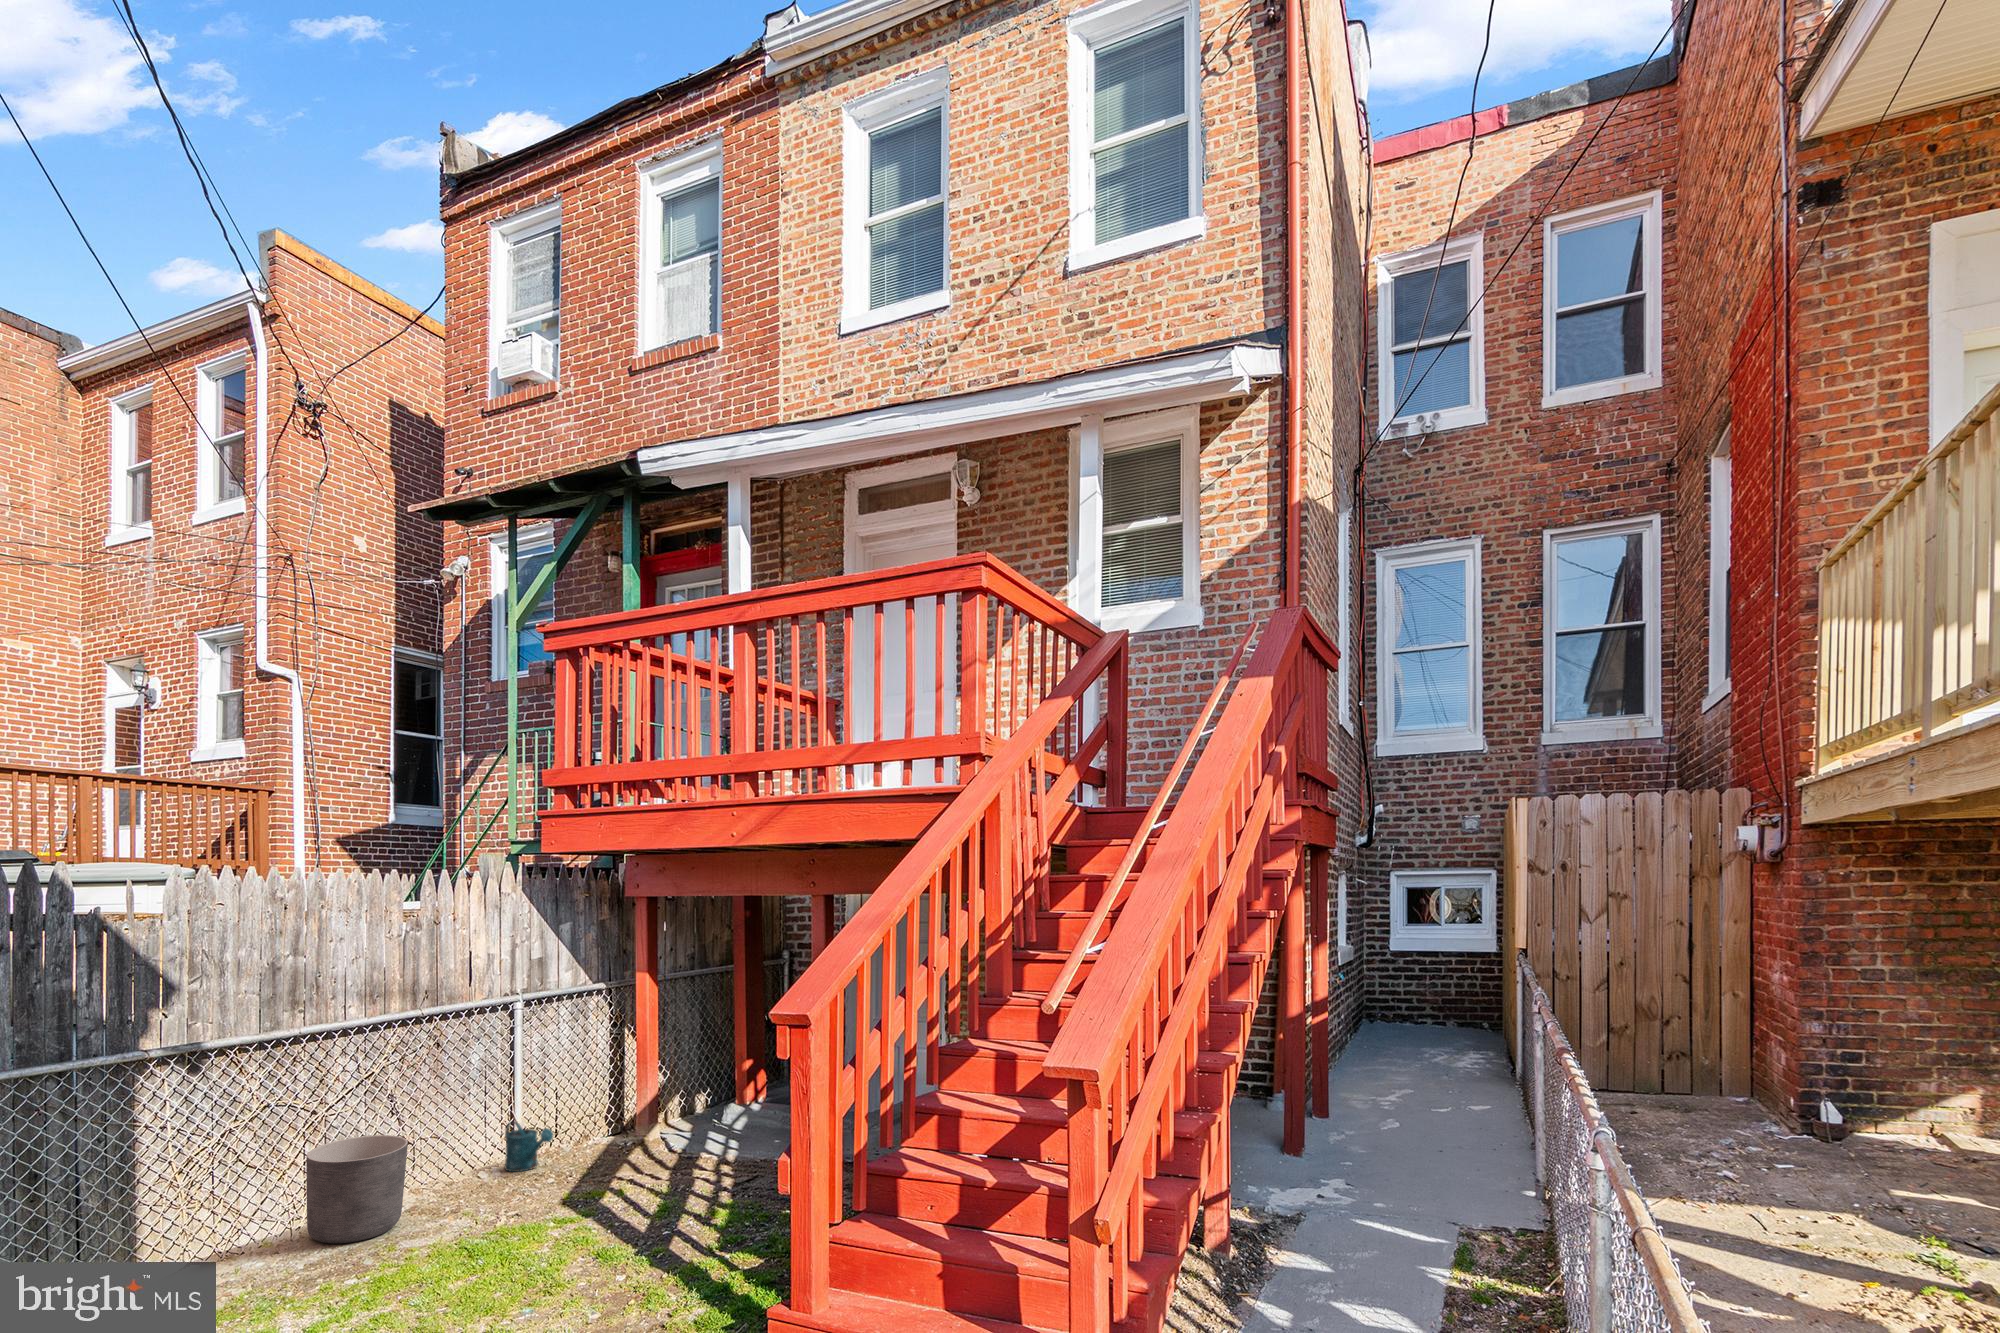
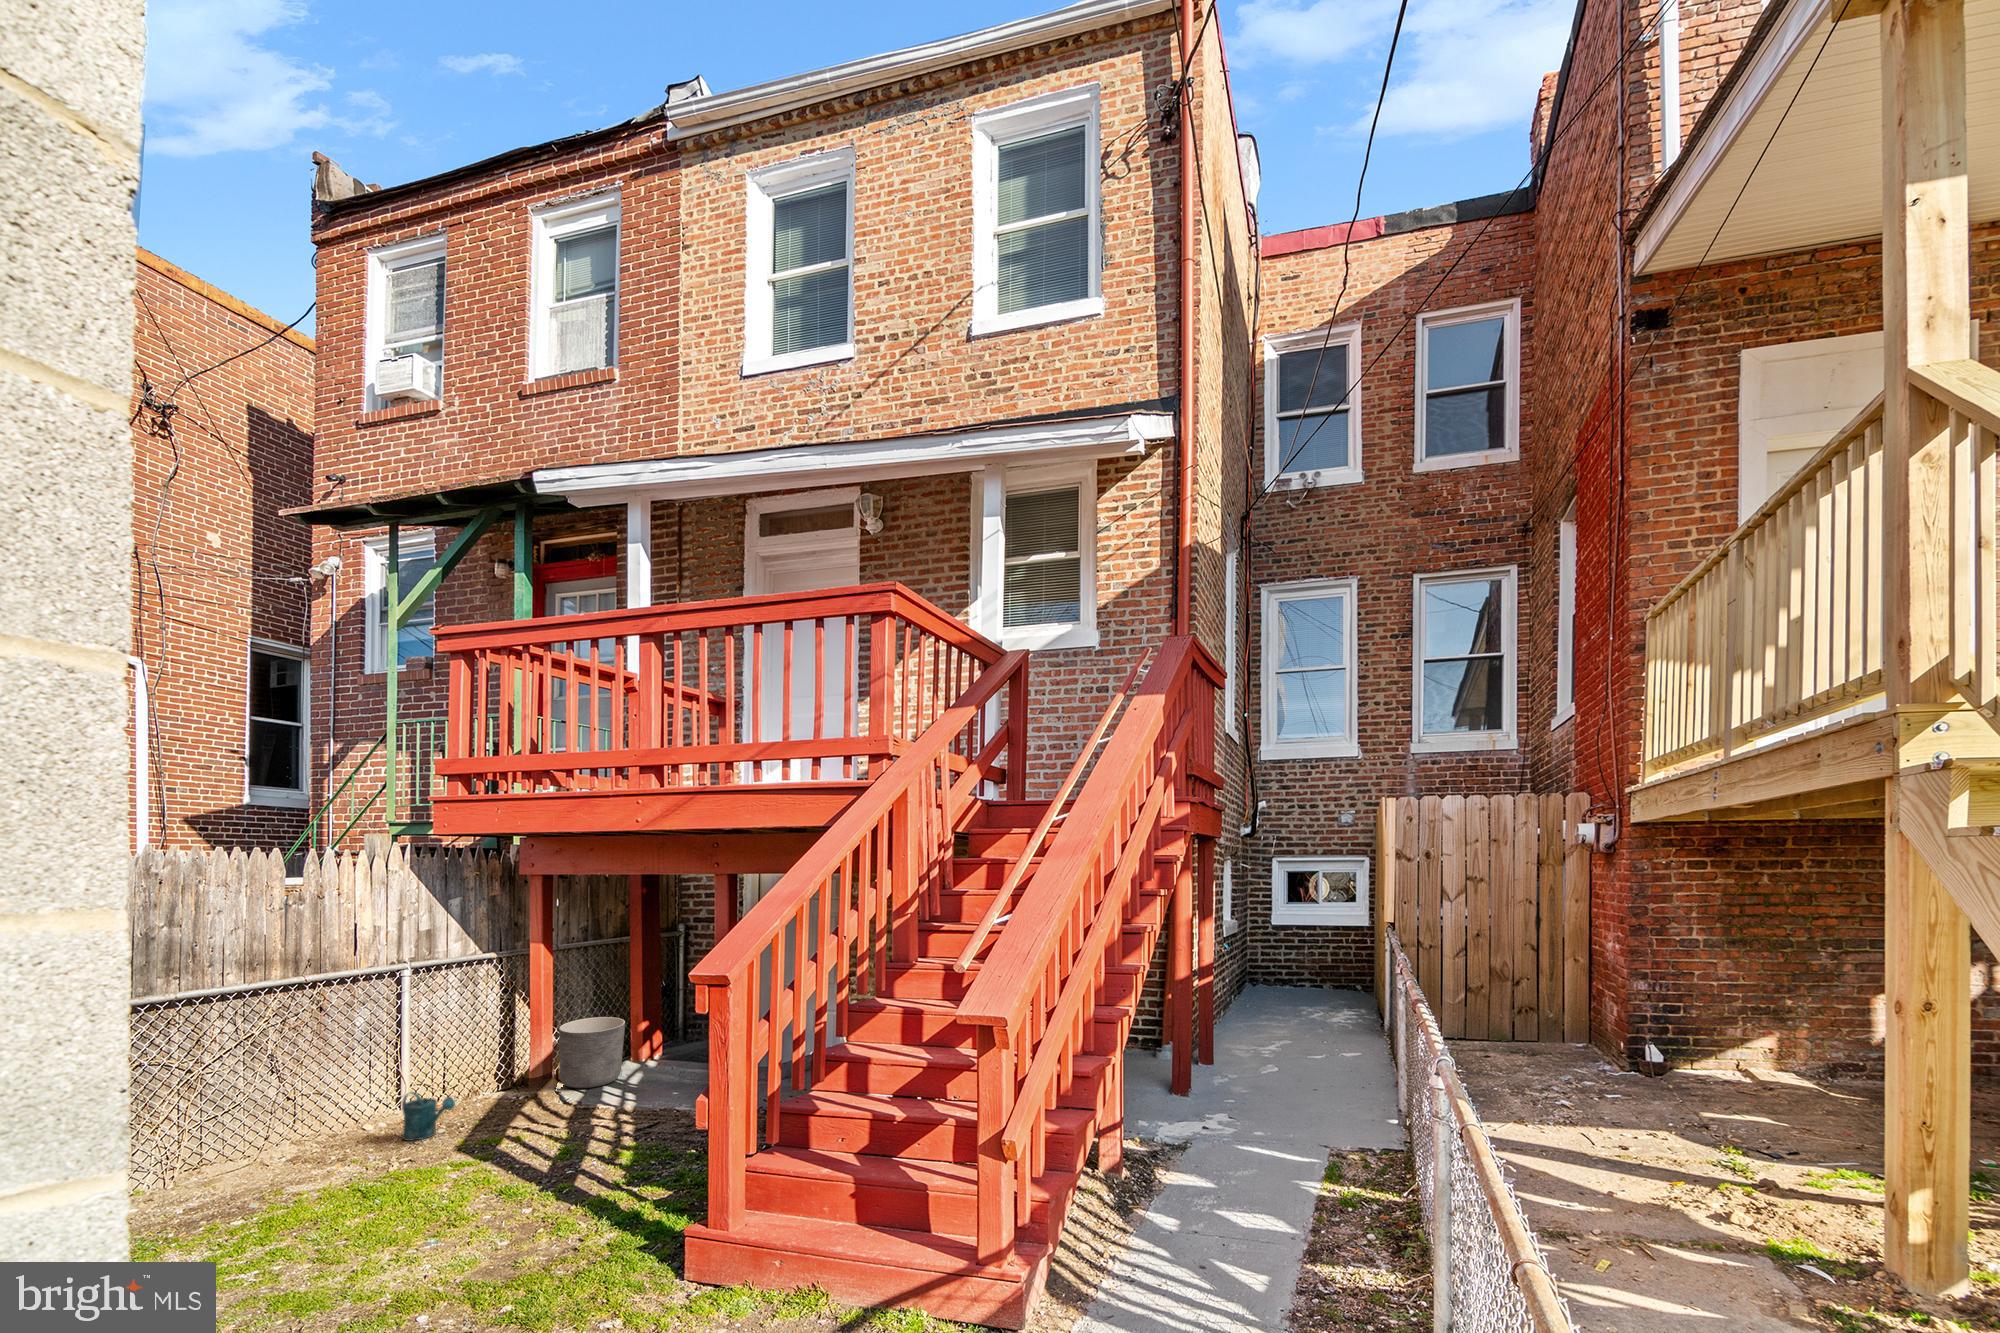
planter: present [306,1135,408,1244] -> present [559,1017,625,1088]

